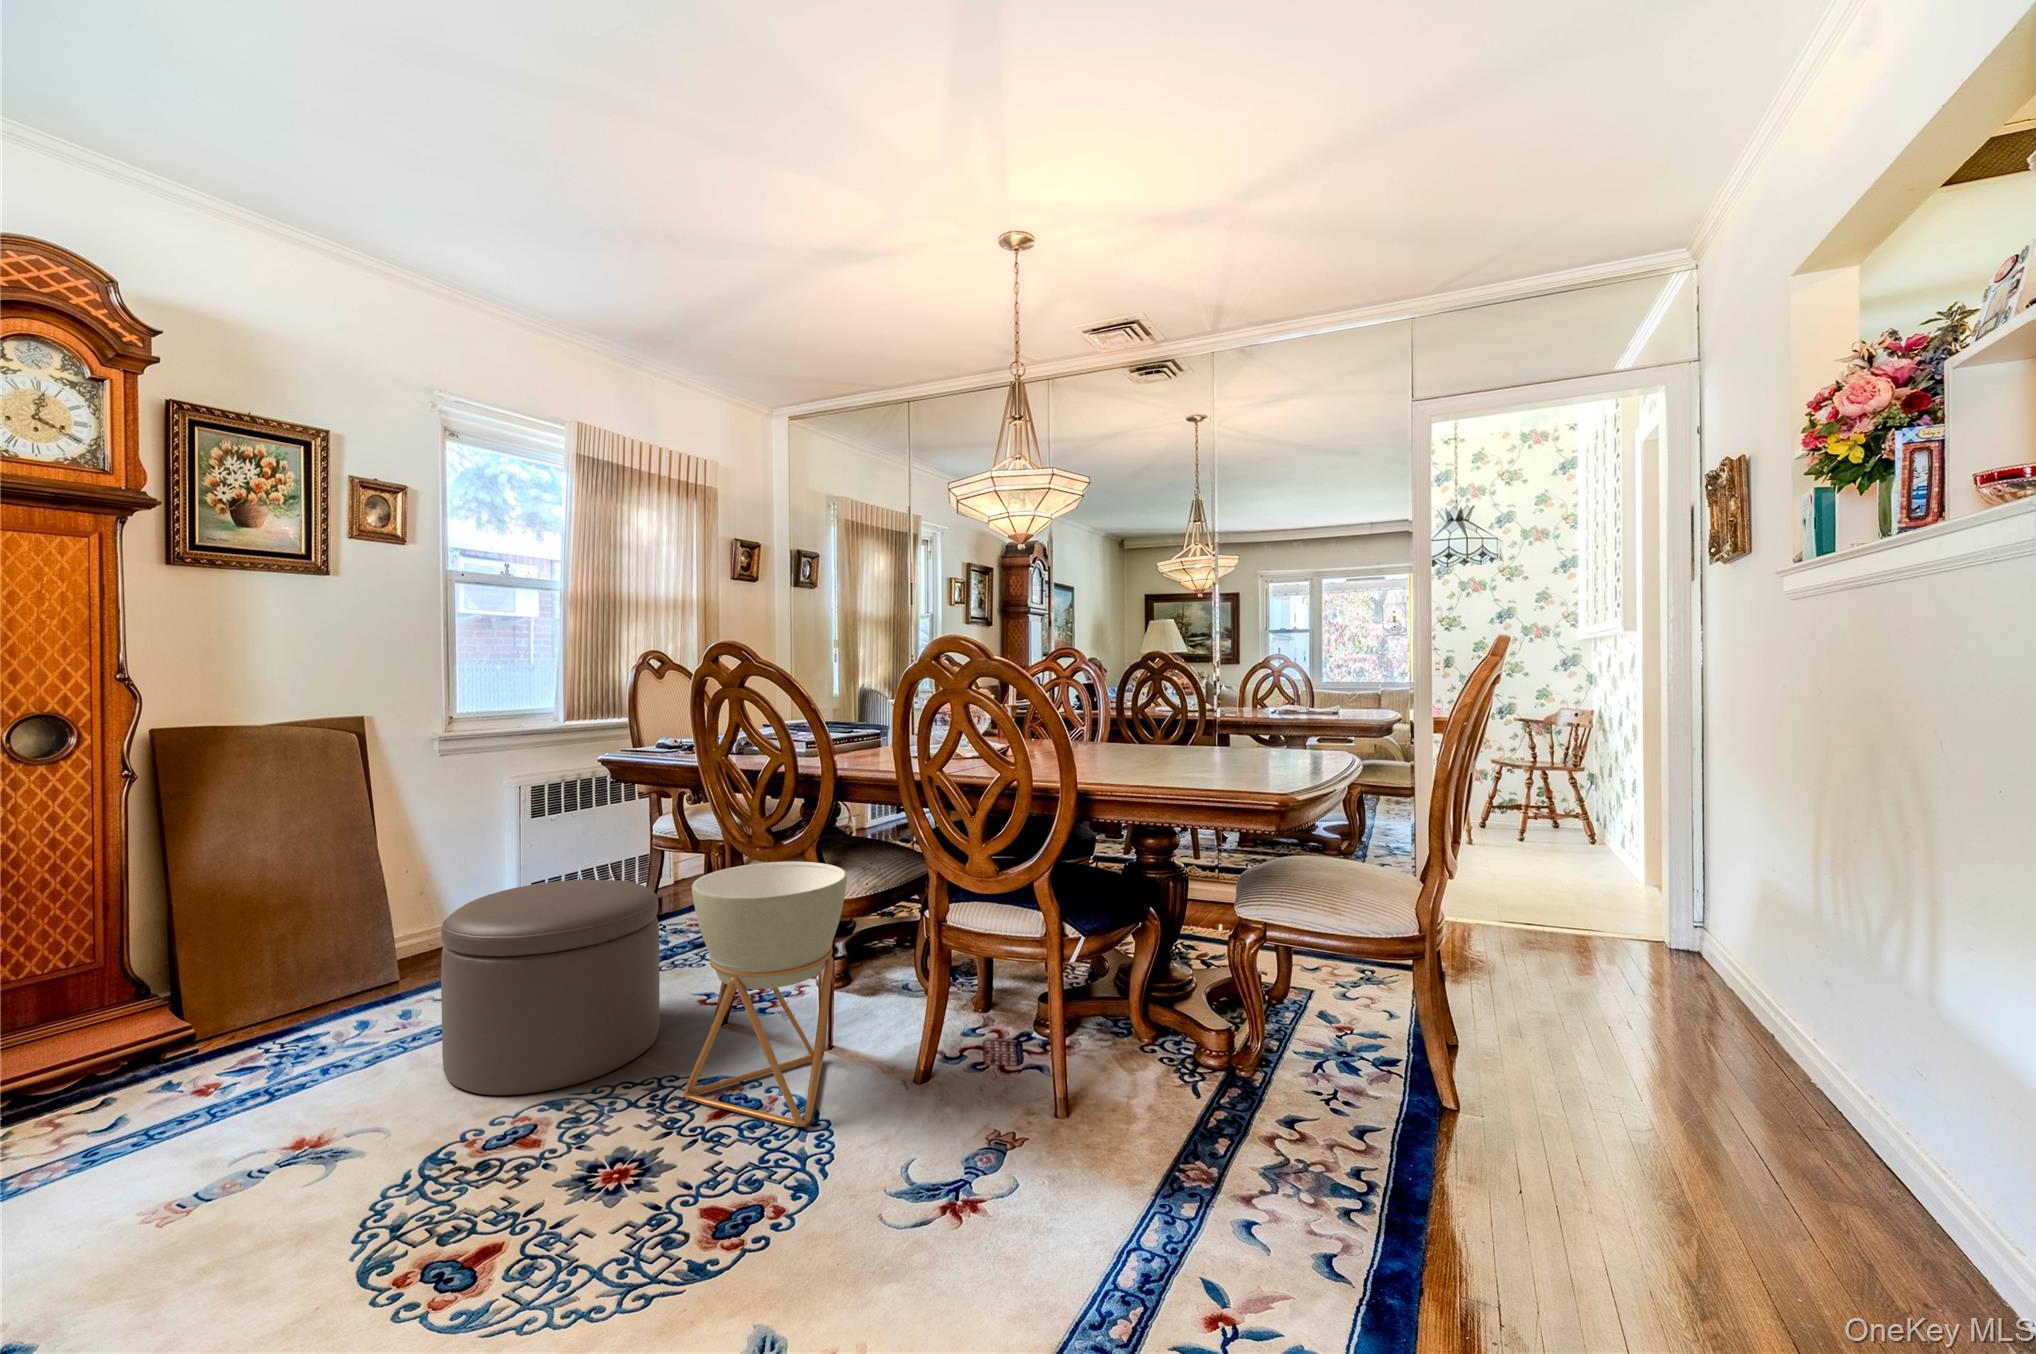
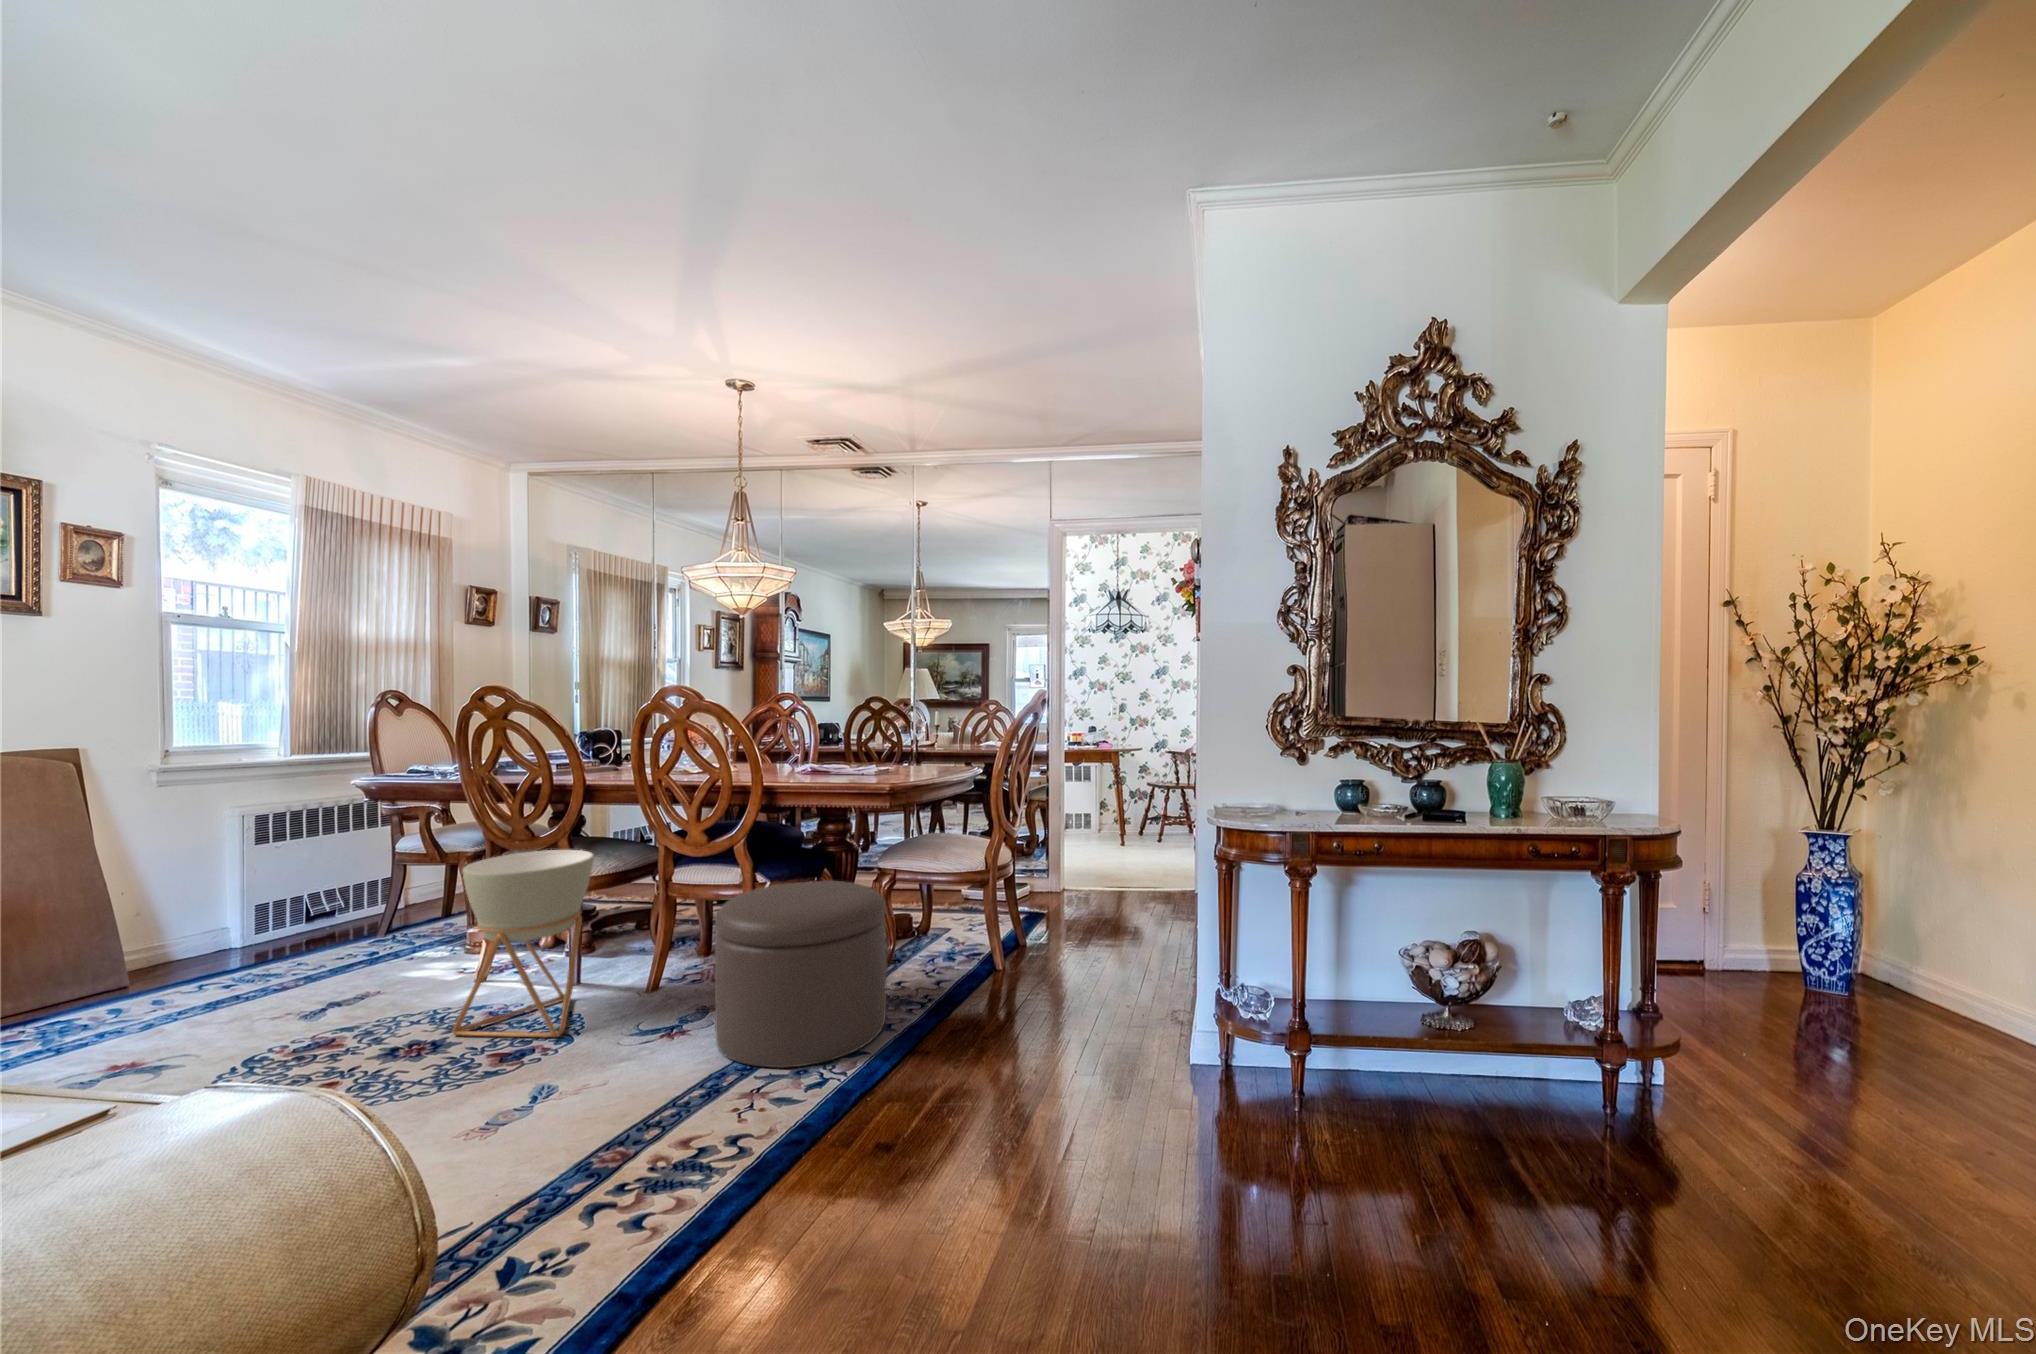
ottoman: present [441,880,660,1095] -> present [715,881,887,1068]

